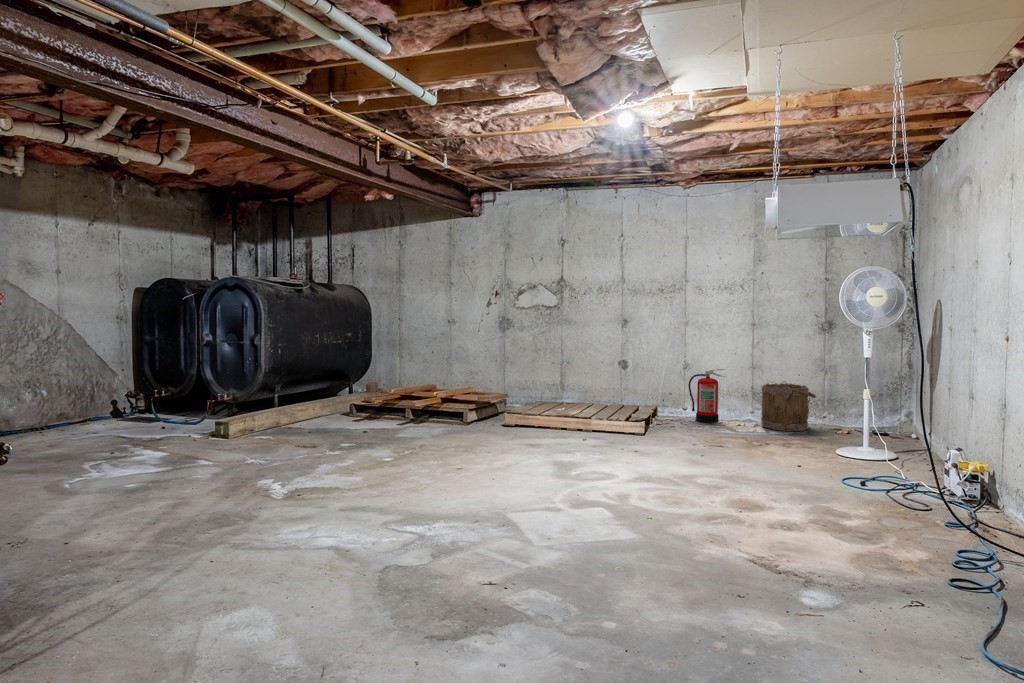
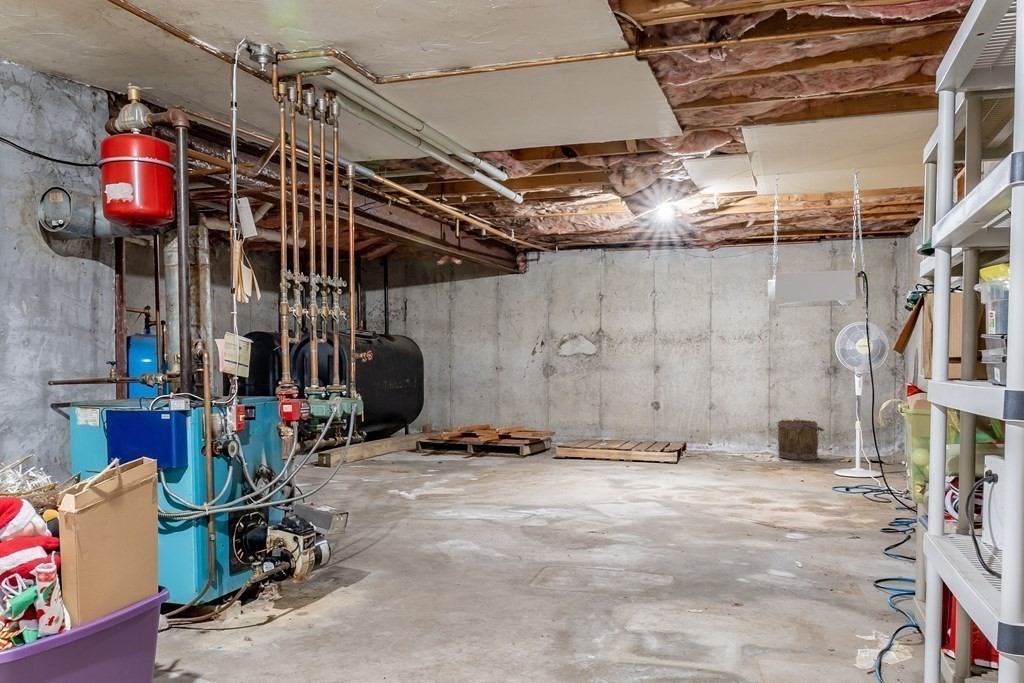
fire extinguisher: present [688,369,727,423] -> none [714,408,749,455]

